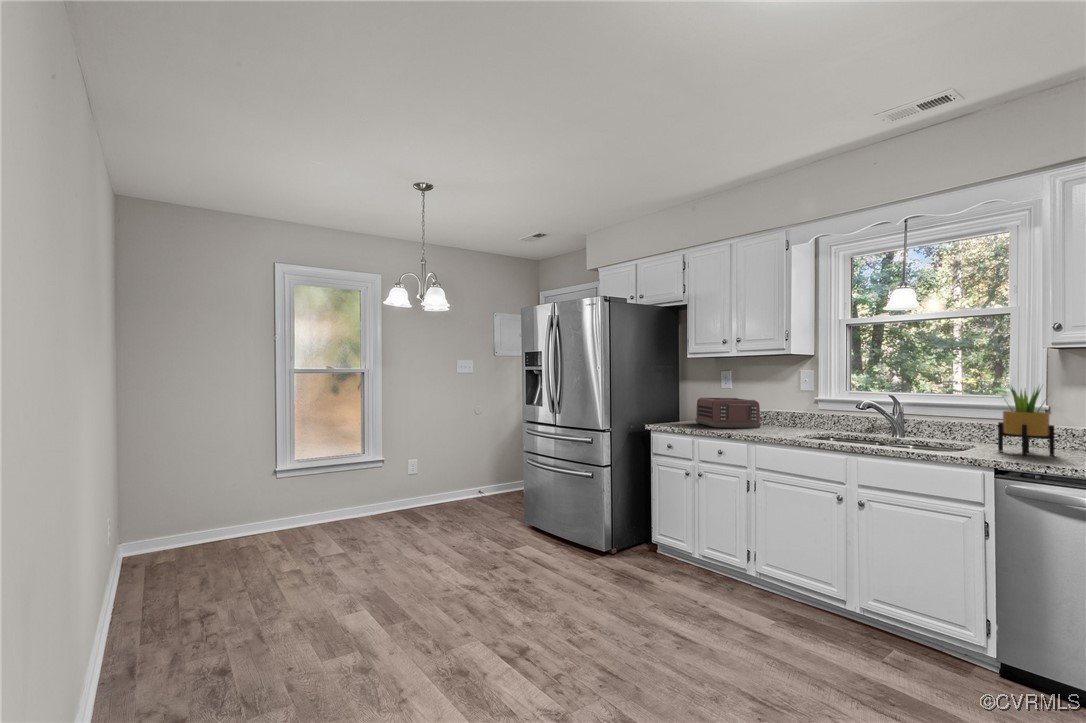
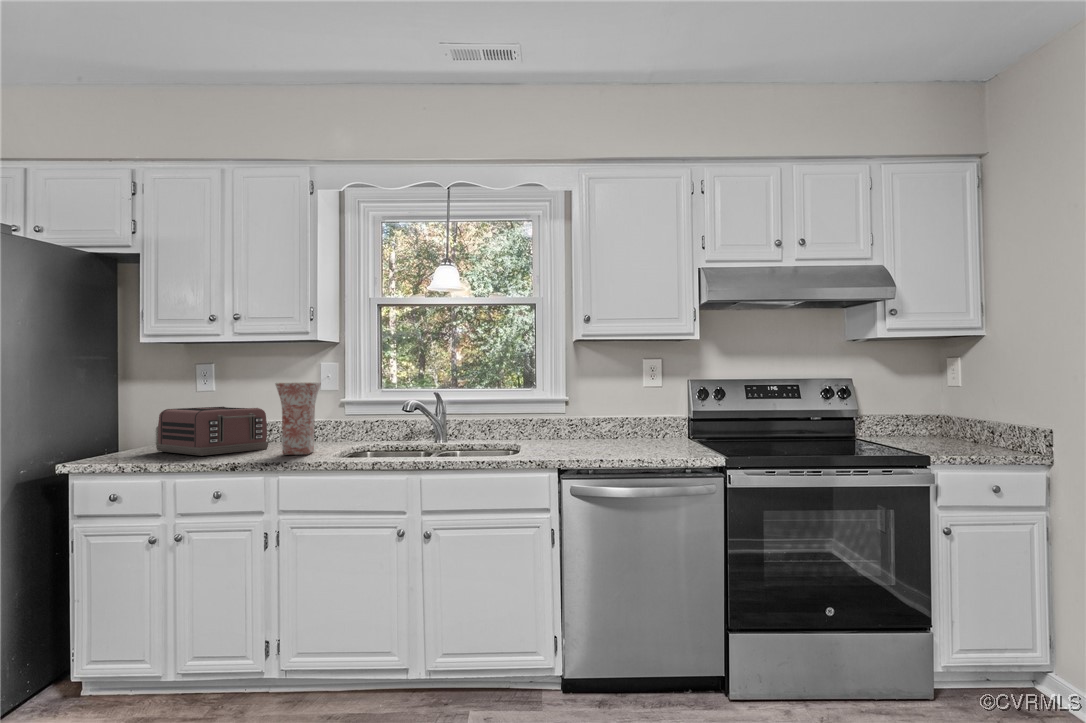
vase: none [758,383,793,434] -> present [275,382,321,455]
potted plant: present [998,388,1055,456] -> none [544,374,587,450]

